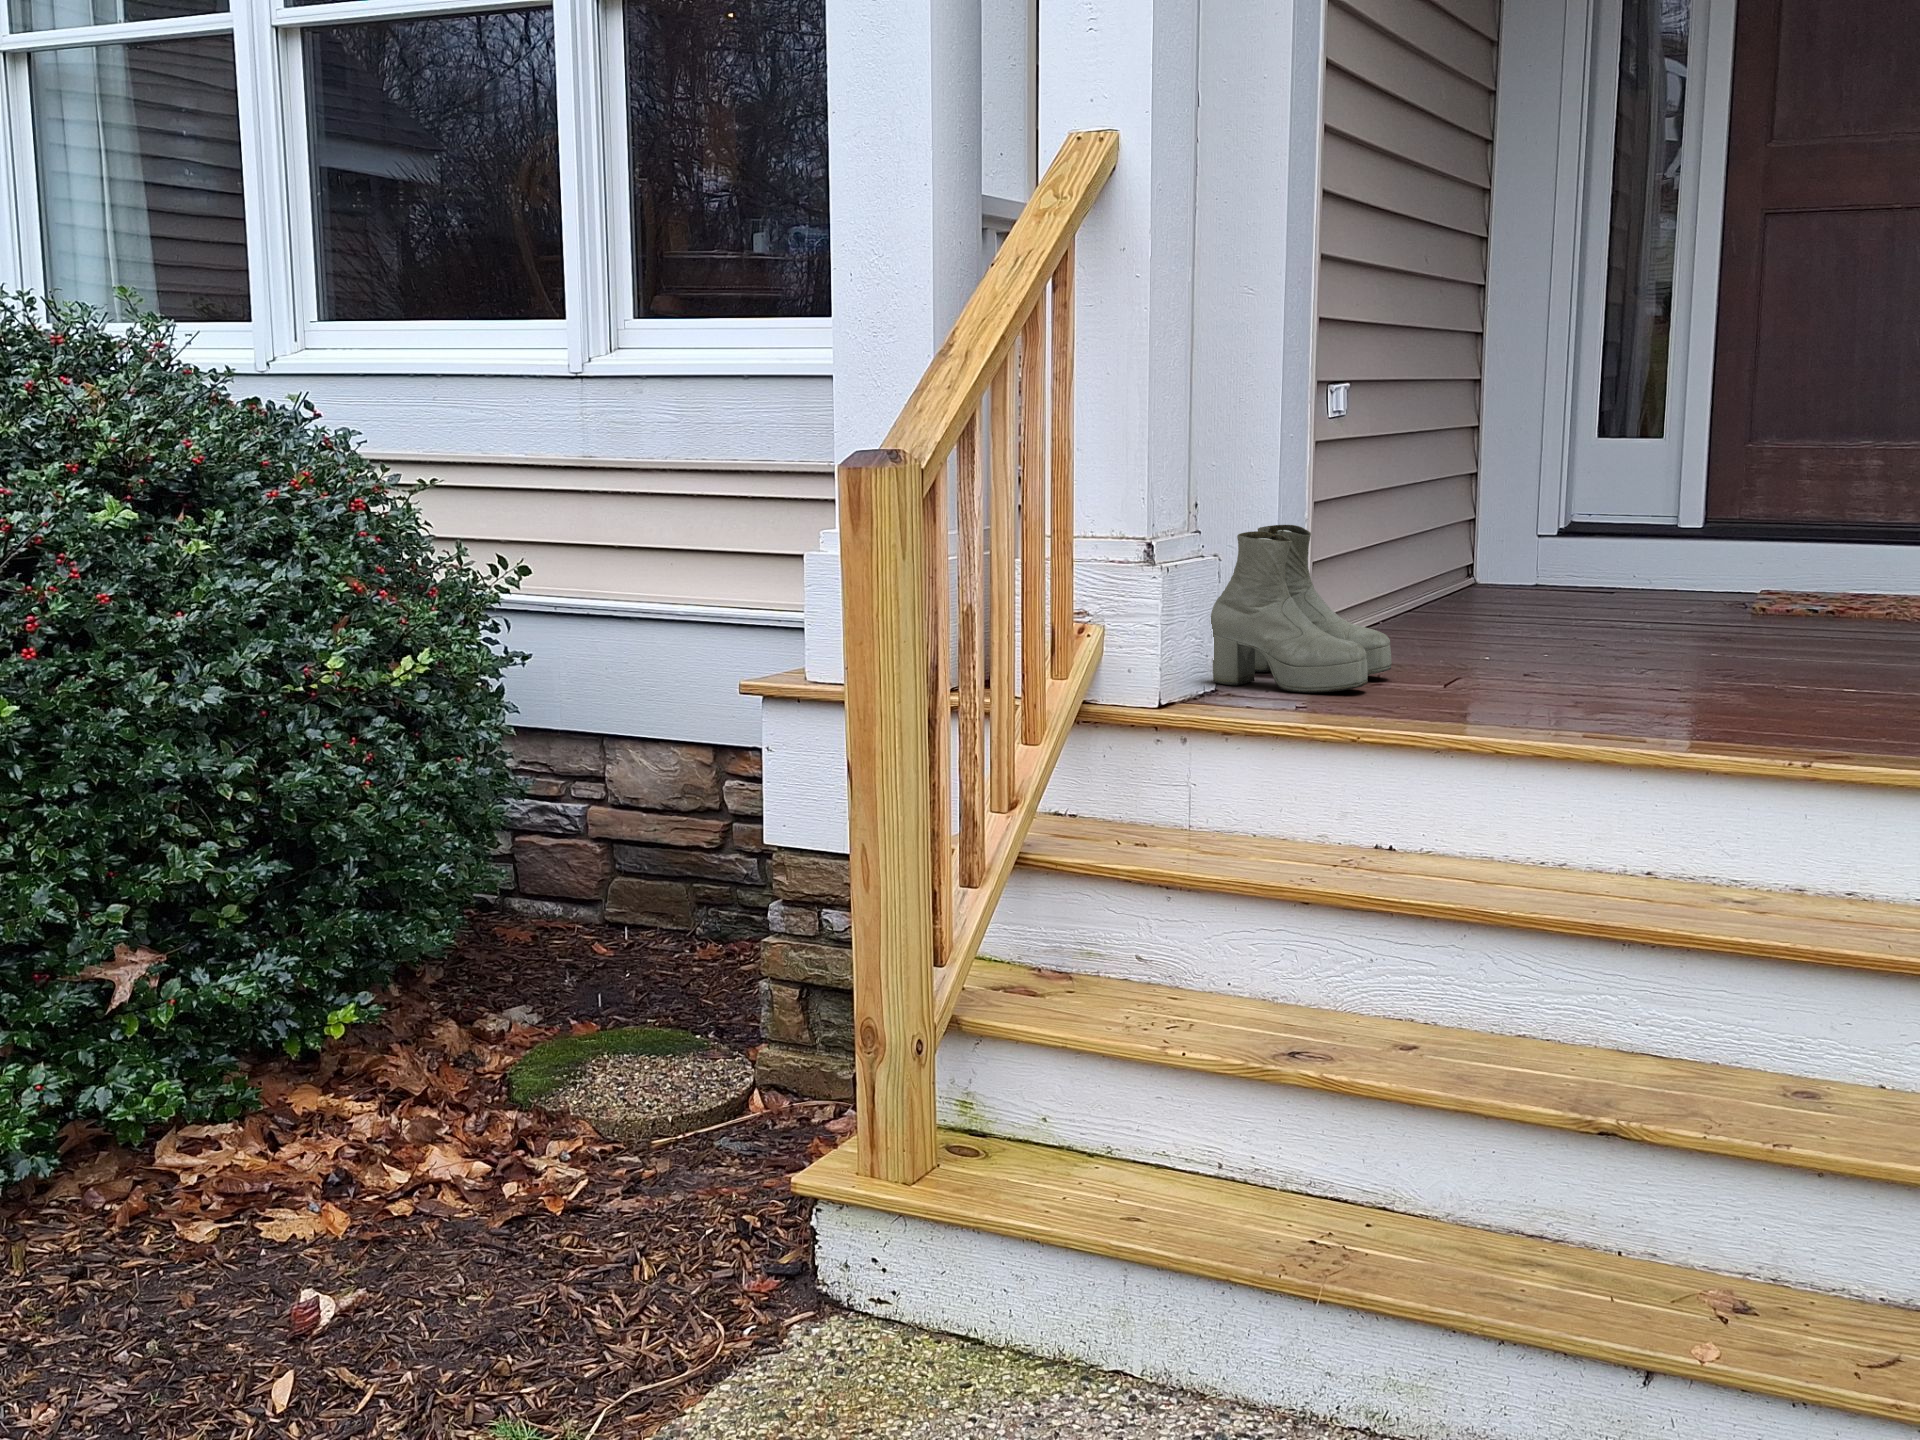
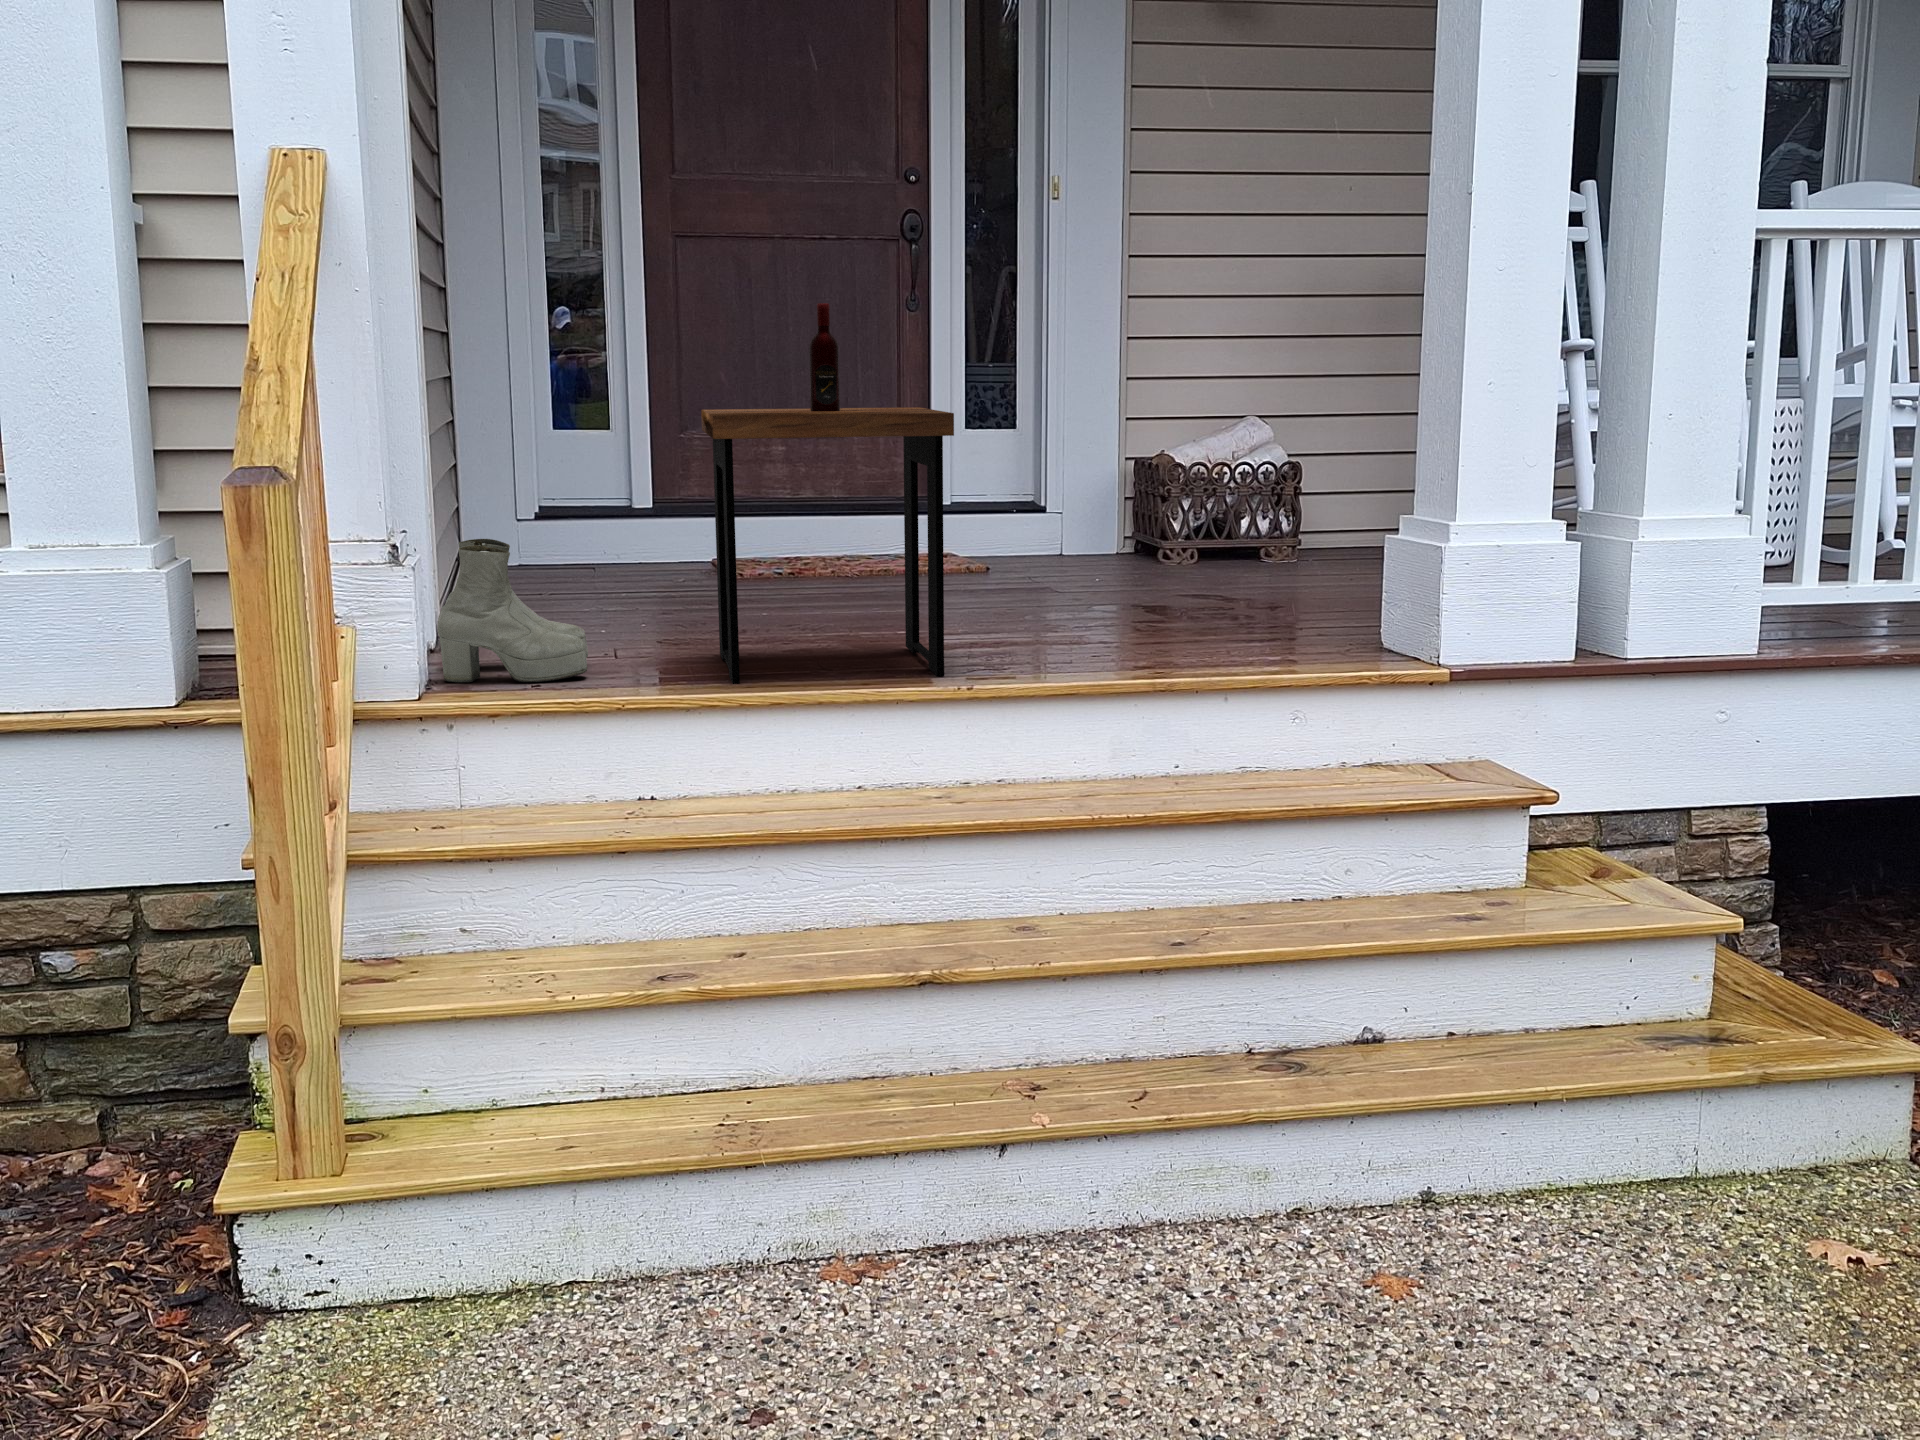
side table: none [1511,238,1861,738] -> present [701,303,954,684]

